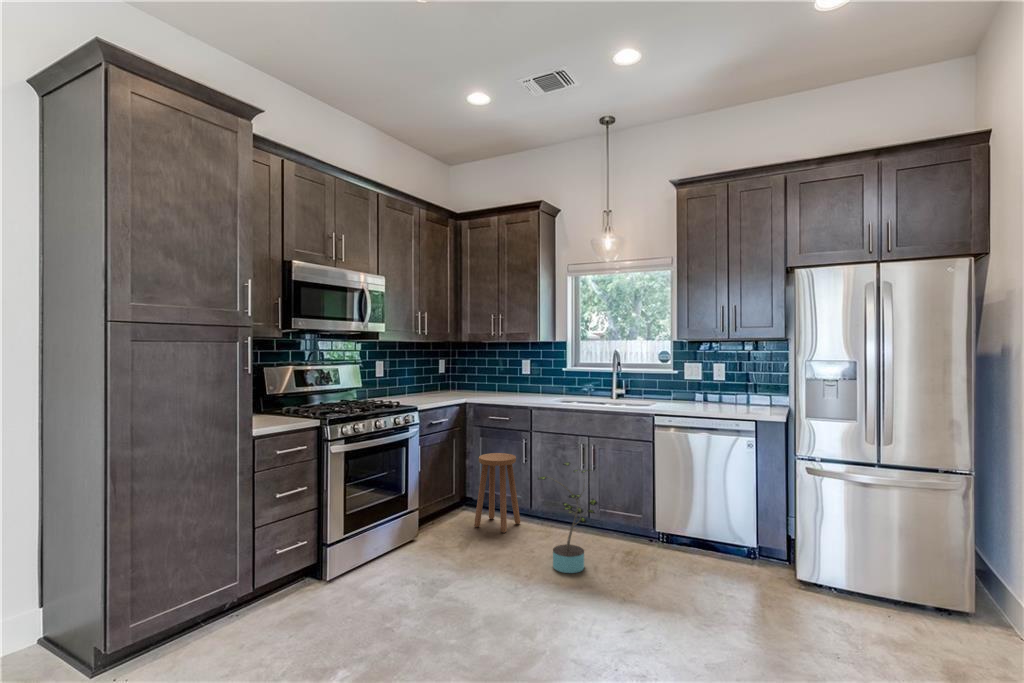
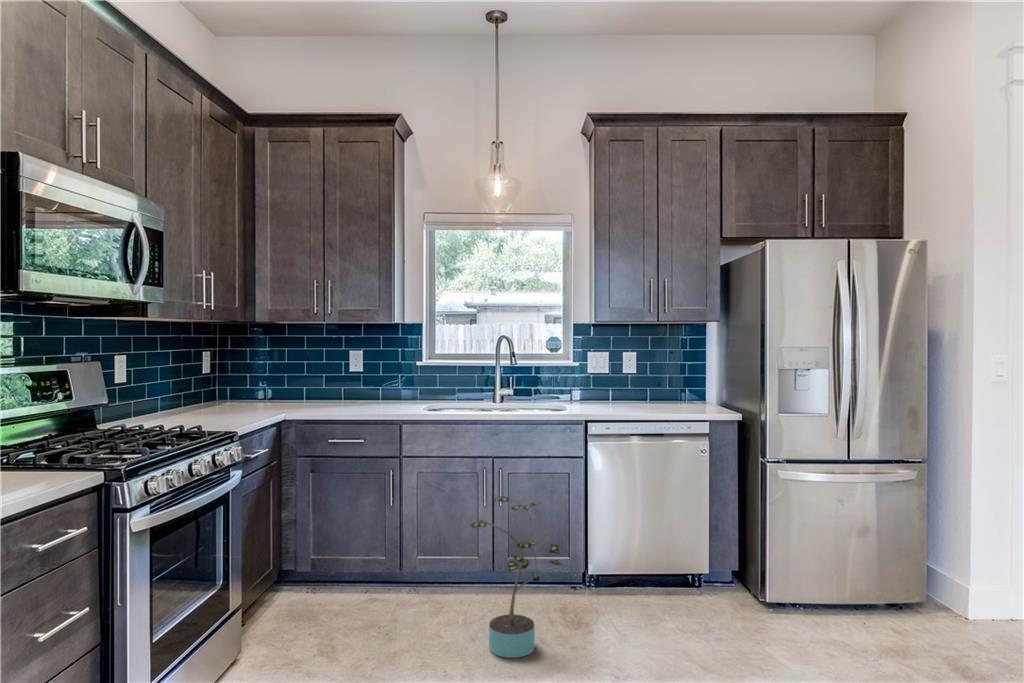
stool: present [474,453,520,533] -> none [323,494,390,615]

